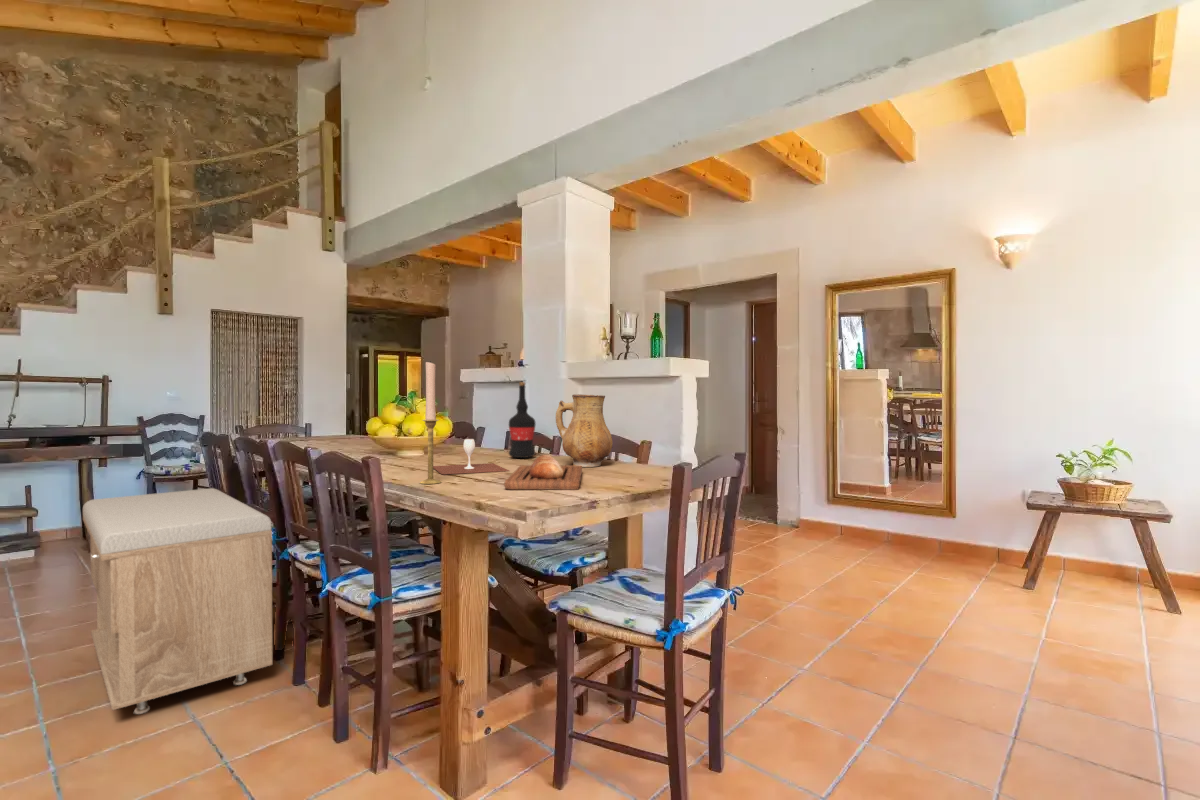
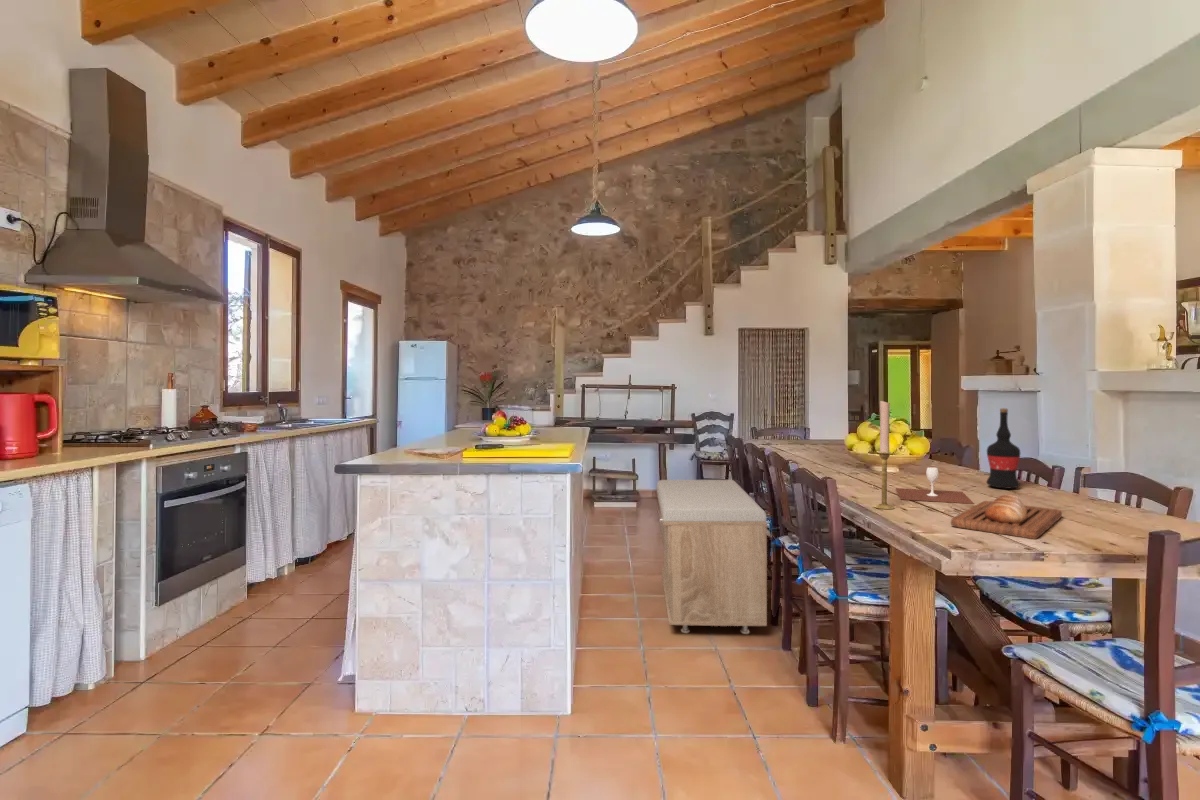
ceramic pitcher: present [556,394,612,467] -> none [1037,428,1117,512]

